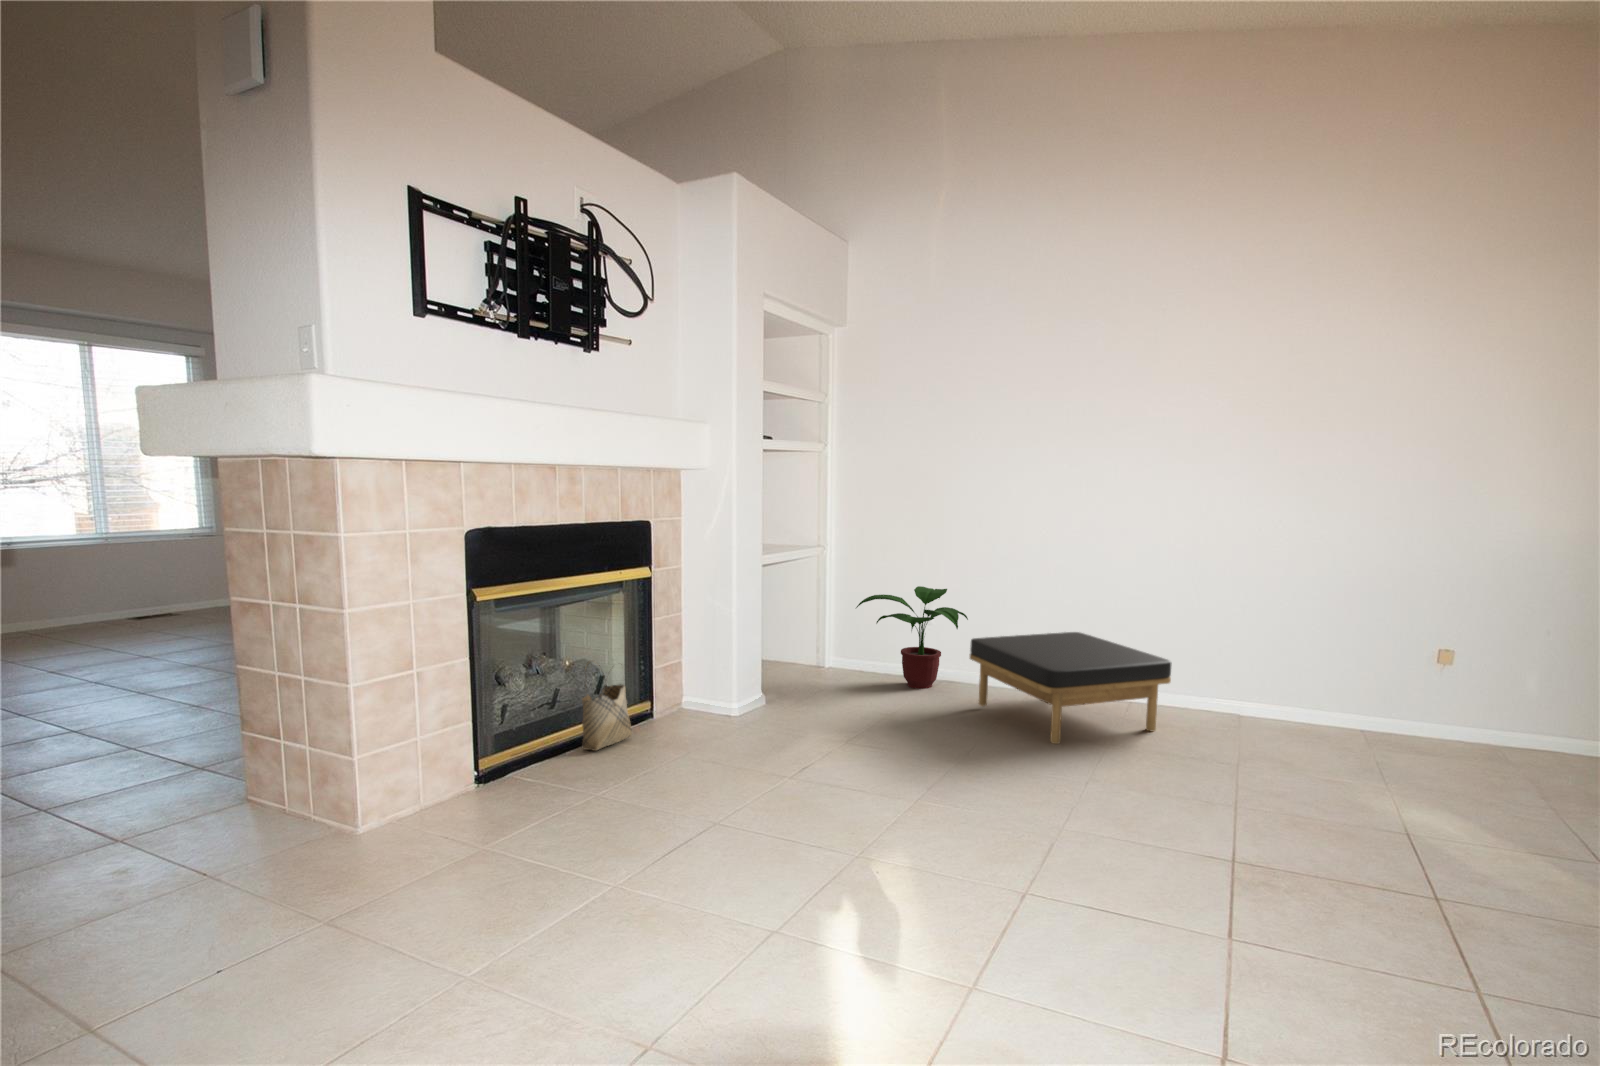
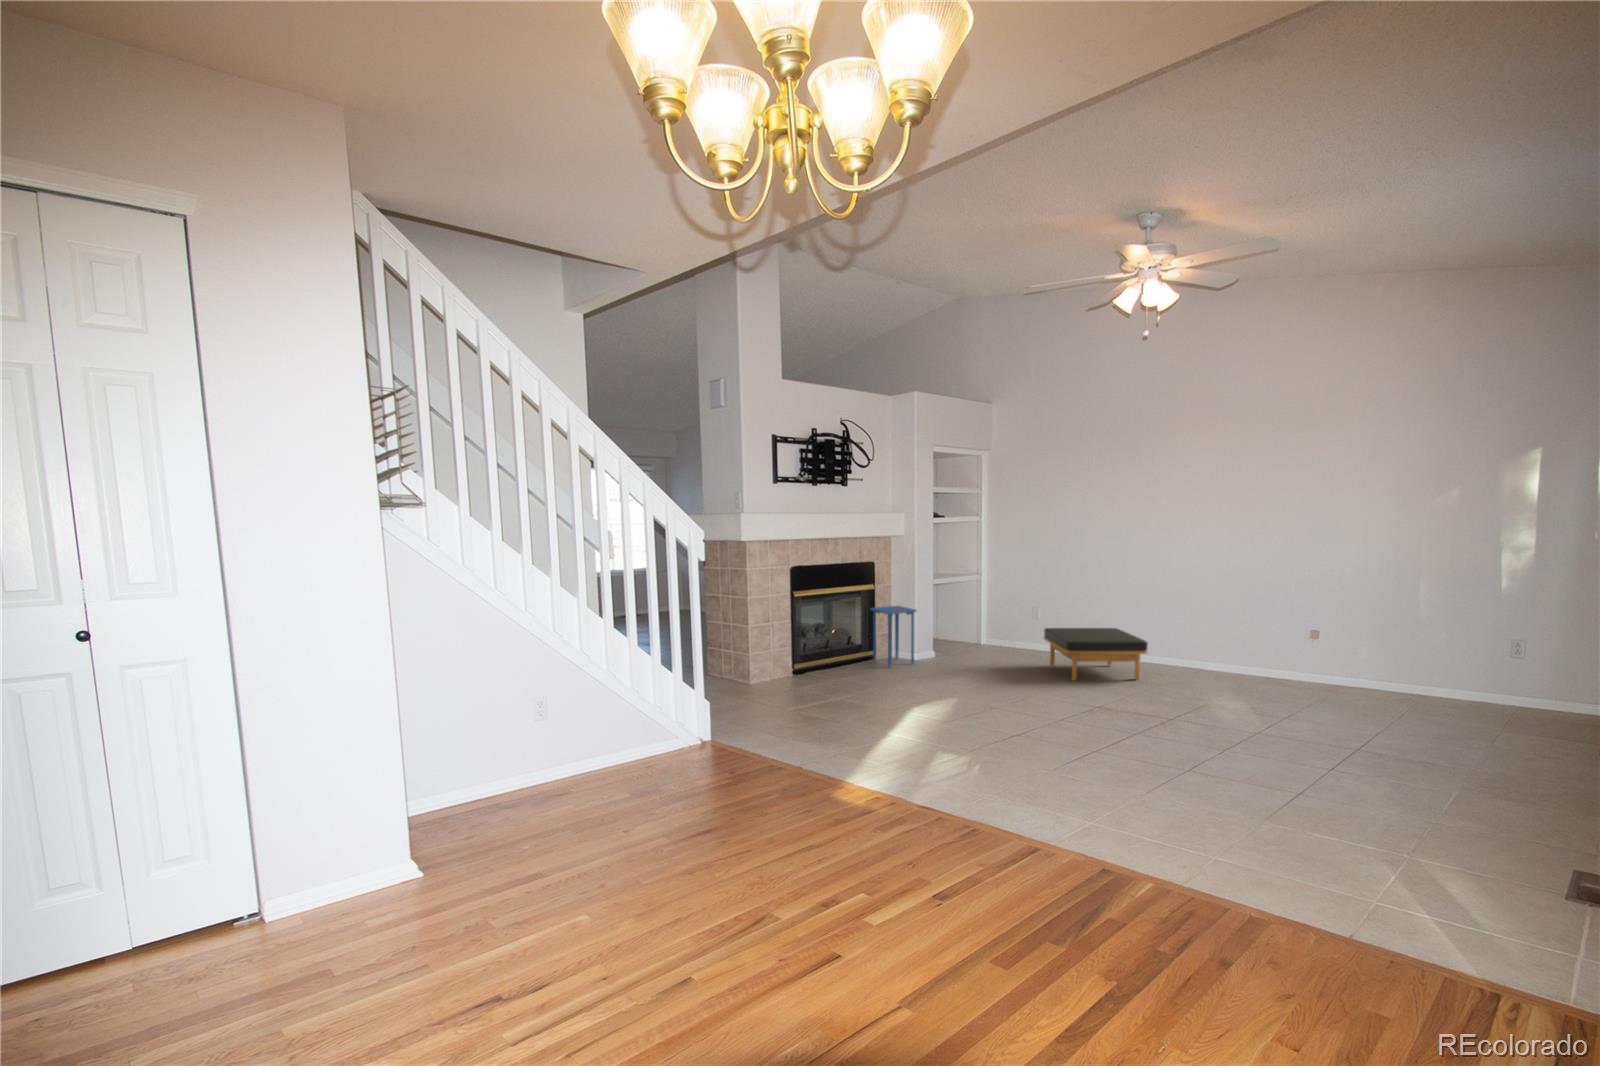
potted plant: present [856,586,968,689] -> none [991,601,1057,658]
side table: none [644,606,741,737] -> present [871,606,917,667]
woven basket: present [582,662,632,751] -> none [839,628,863,669]

